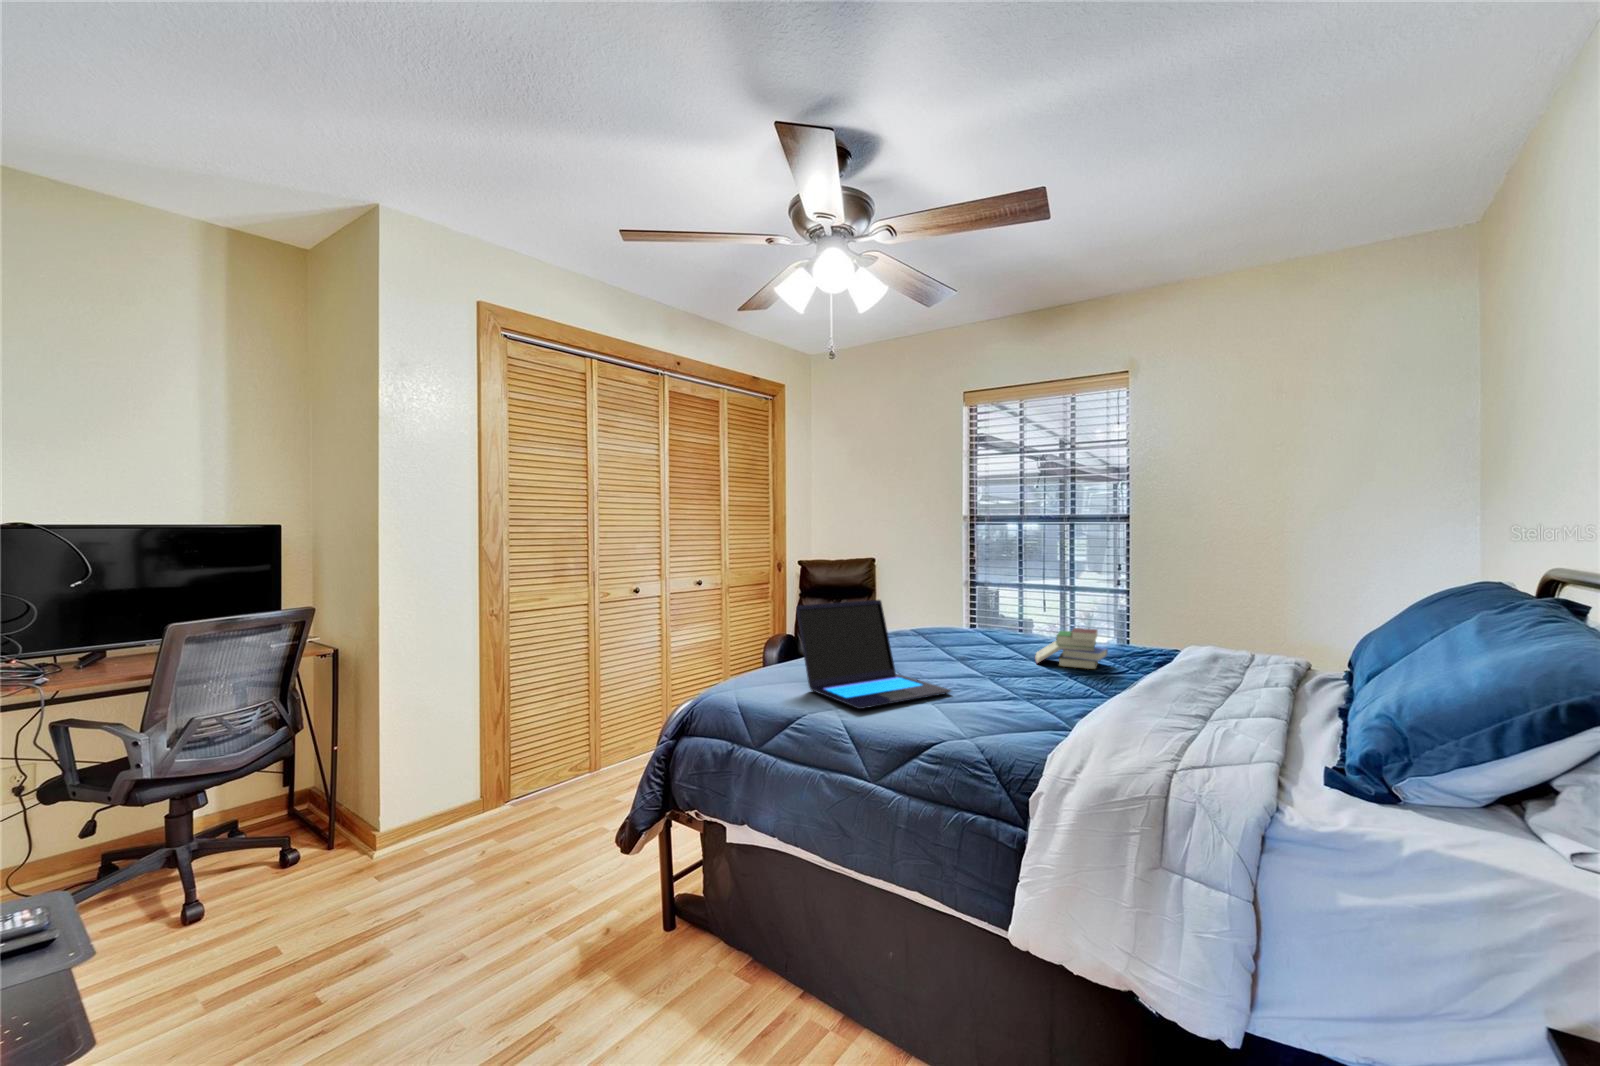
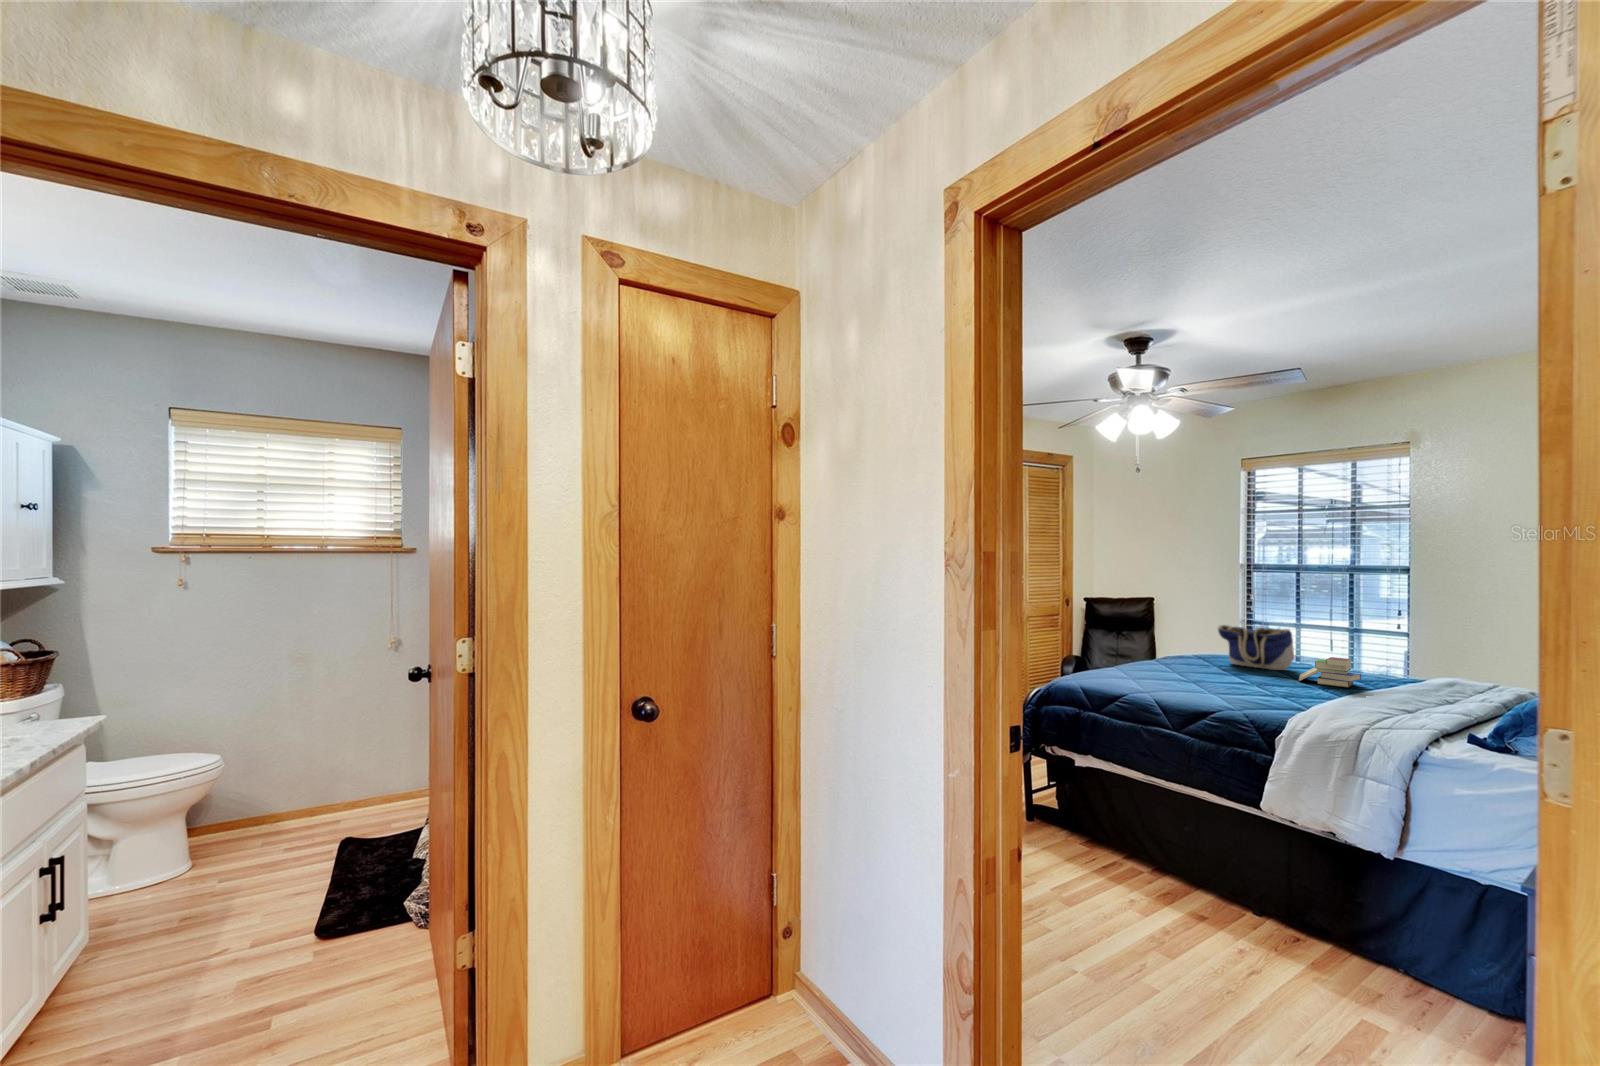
tote bag: none [939,589,1027,647] -> present [1218,625,1294,670]
laptop: present [796,600,951,709] -> none [1114,629,1228,693]

